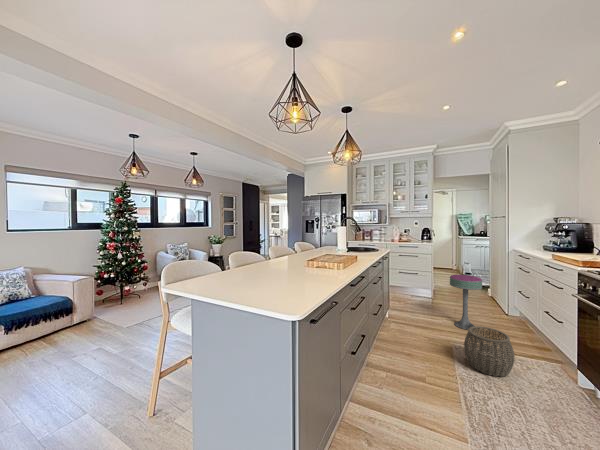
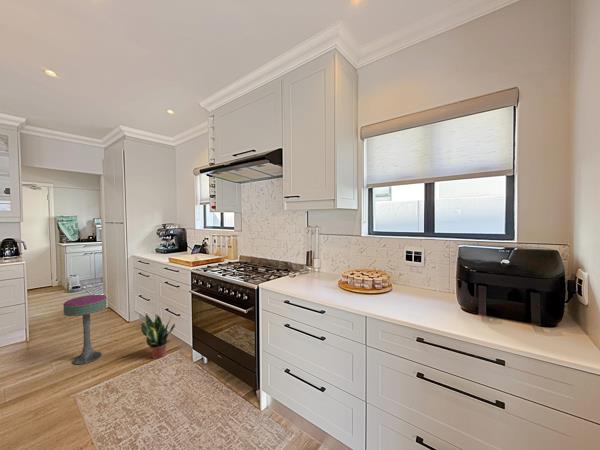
potted plant: none [512,305,556,360] -> present [141,314,175,359]
woven basket: present [464,326,515,377] -> none [96,349,151,408]

